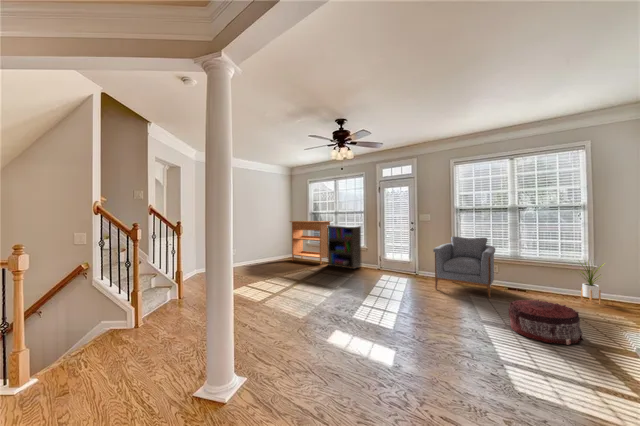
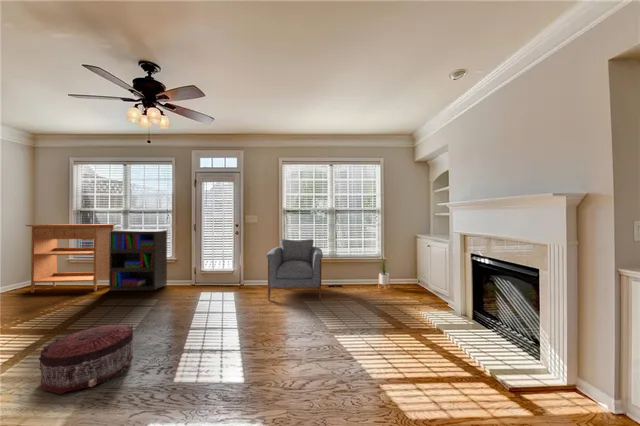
pouf: present [508,300,583,345] -> present [39,324,134,394]

